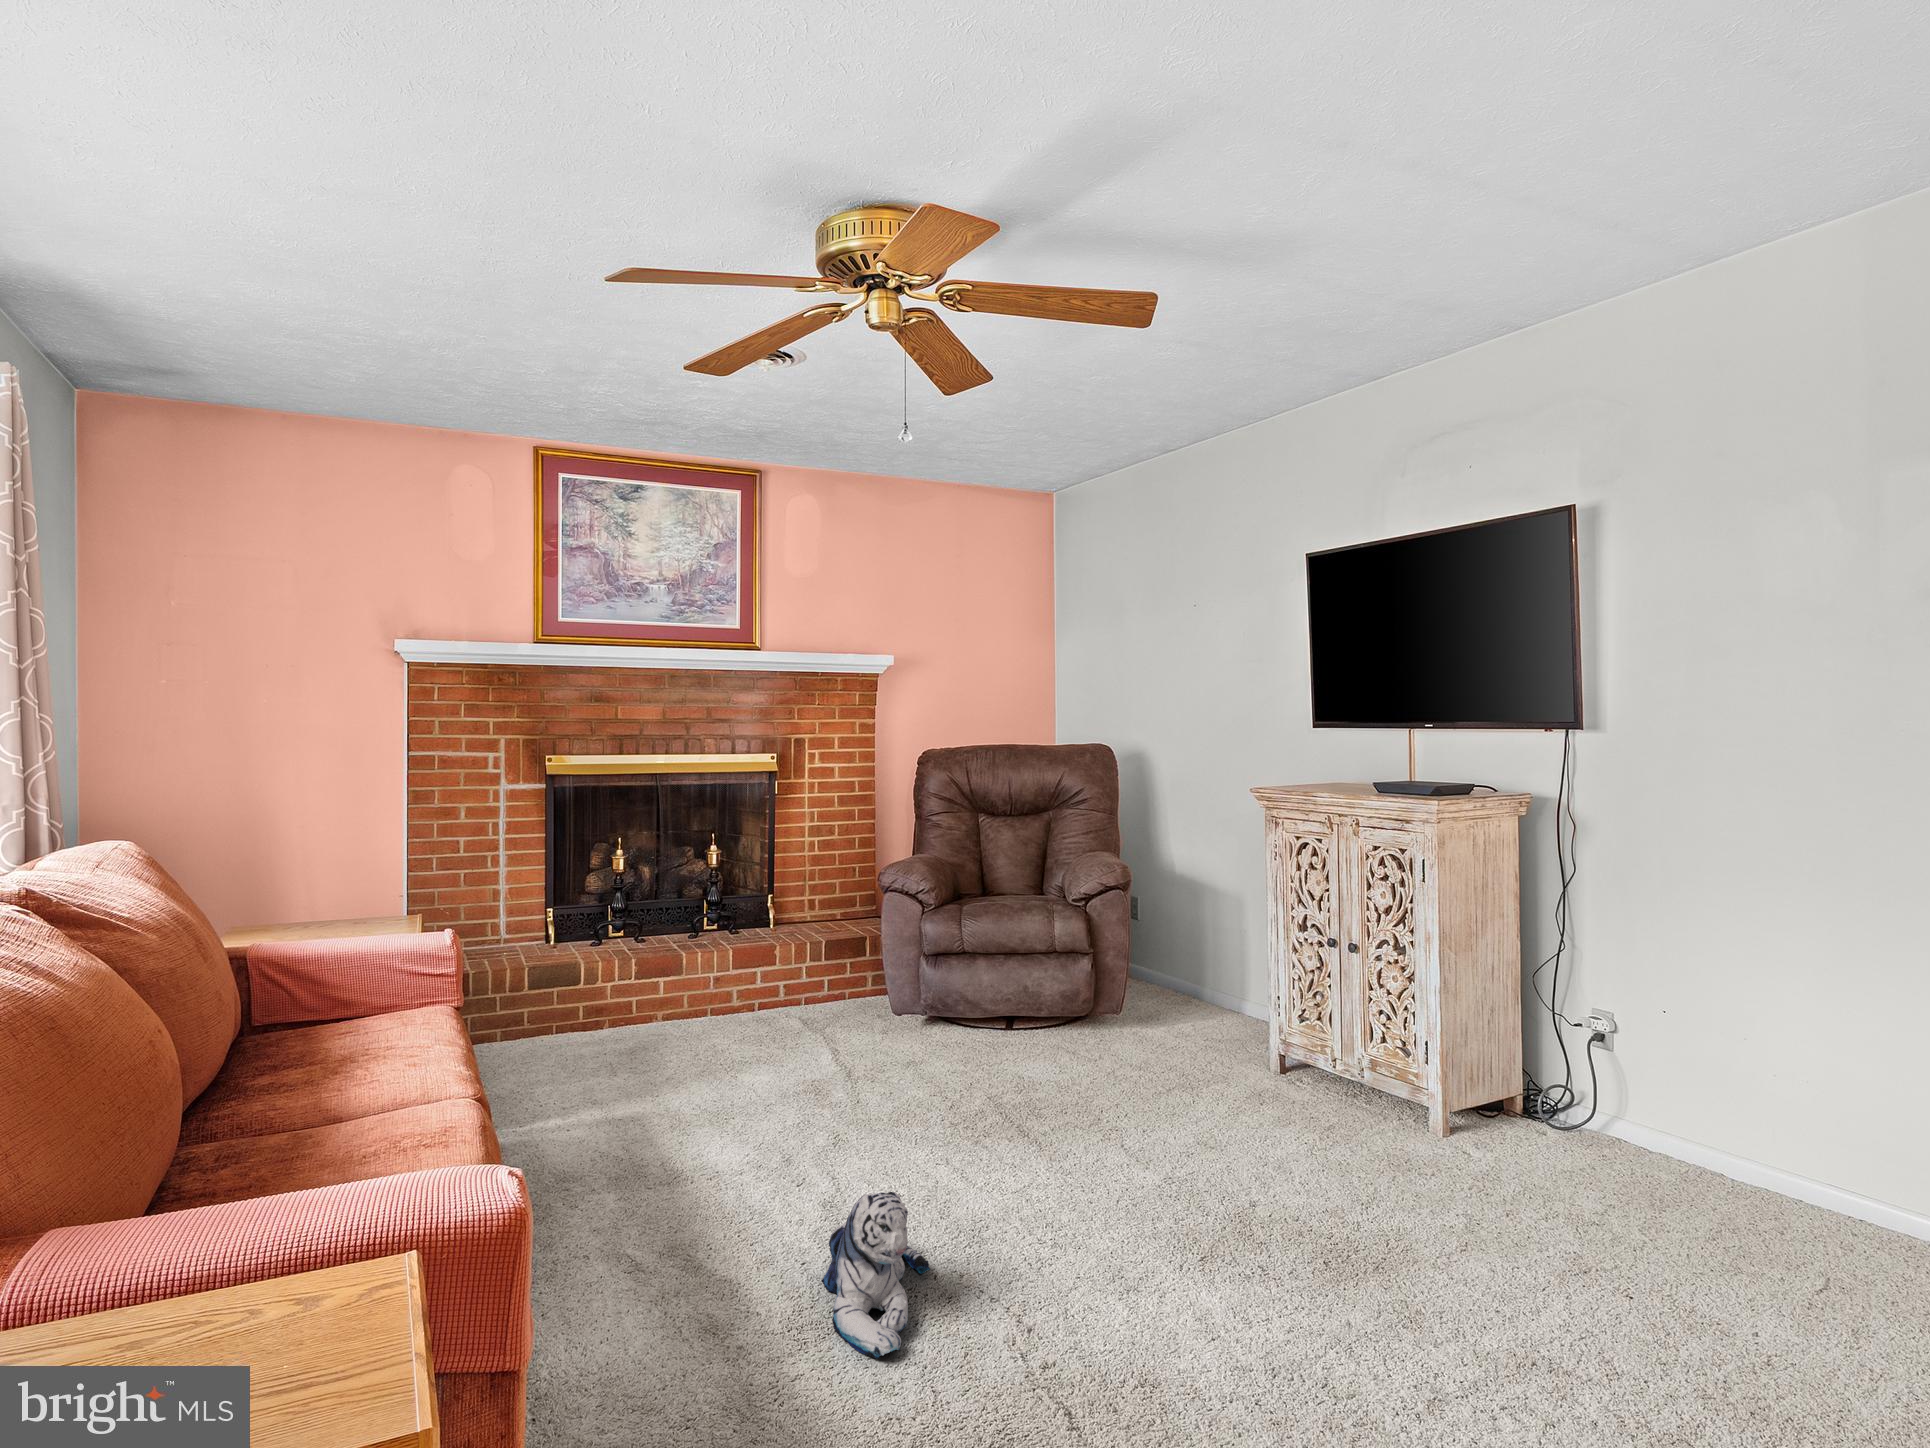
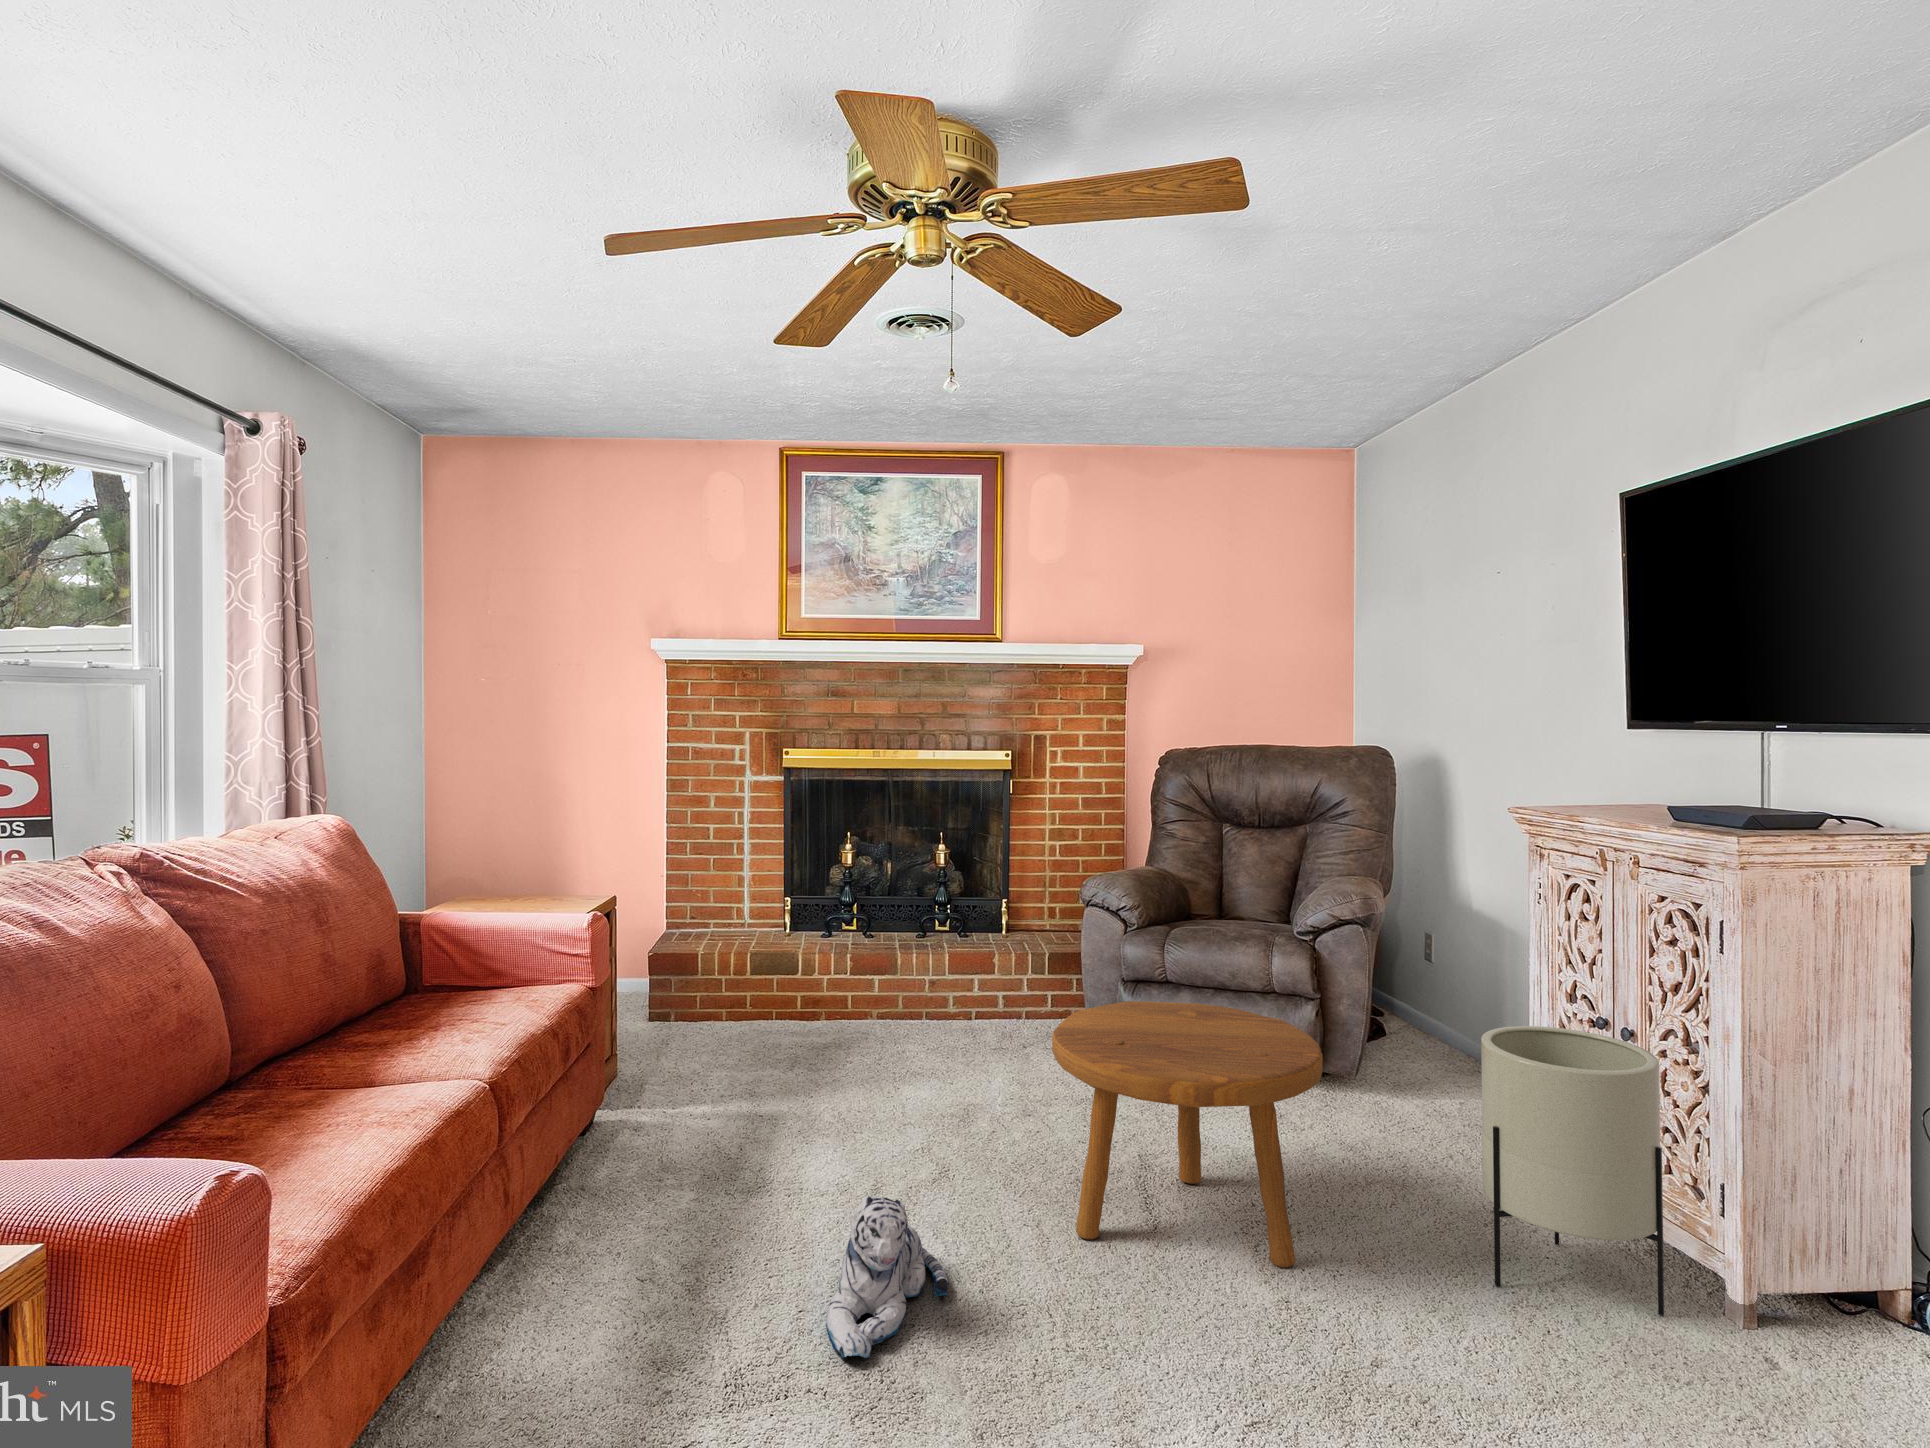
planter: none [1273,949,1394,1147] -> present [1481,1026,1664,1316]
footstool: none [958,967,1179,1188] -> present [1052,1001,1323,1268]

